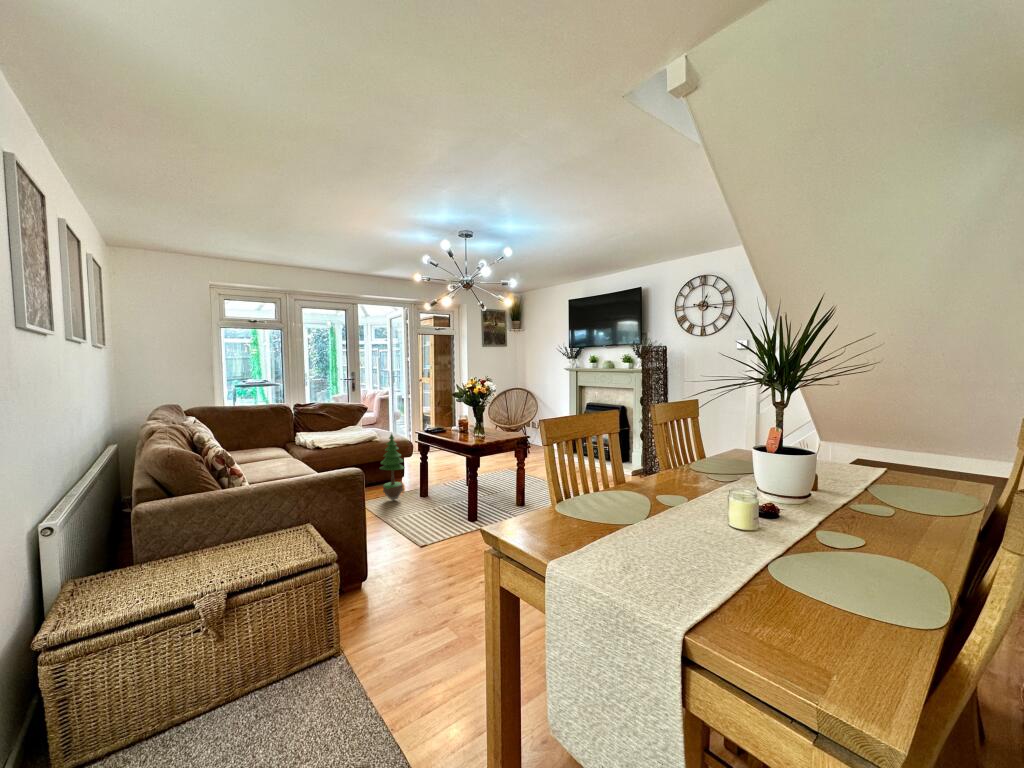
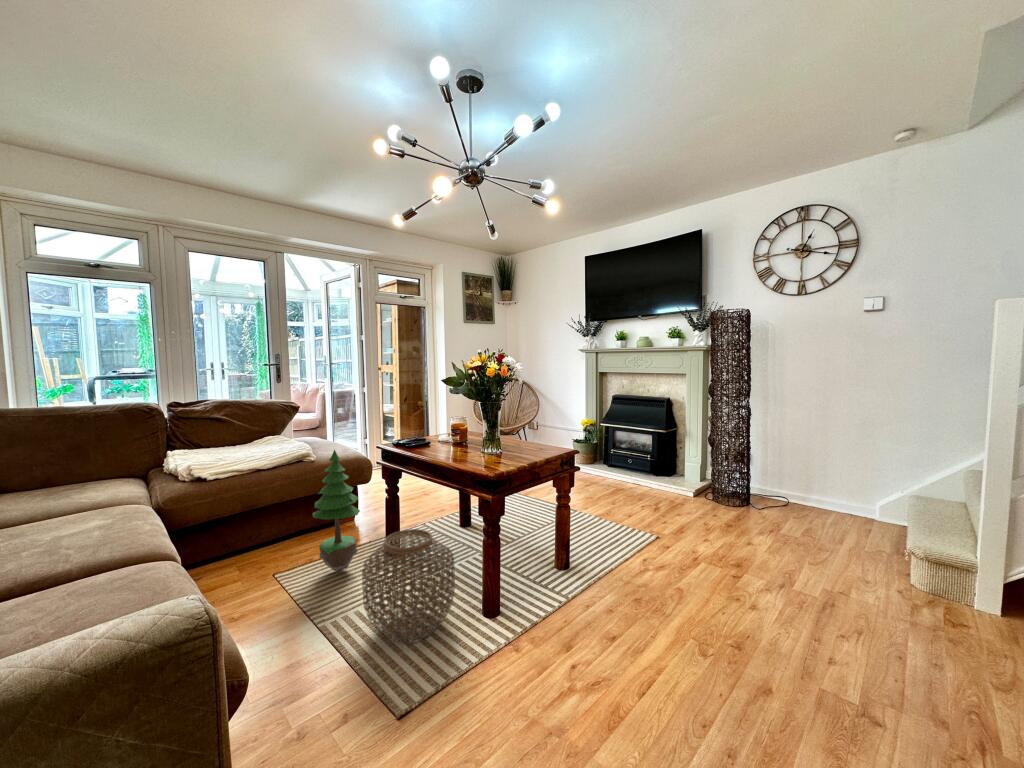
woven basket: none [405,473,450,526] -> present [362,529,455,642]

